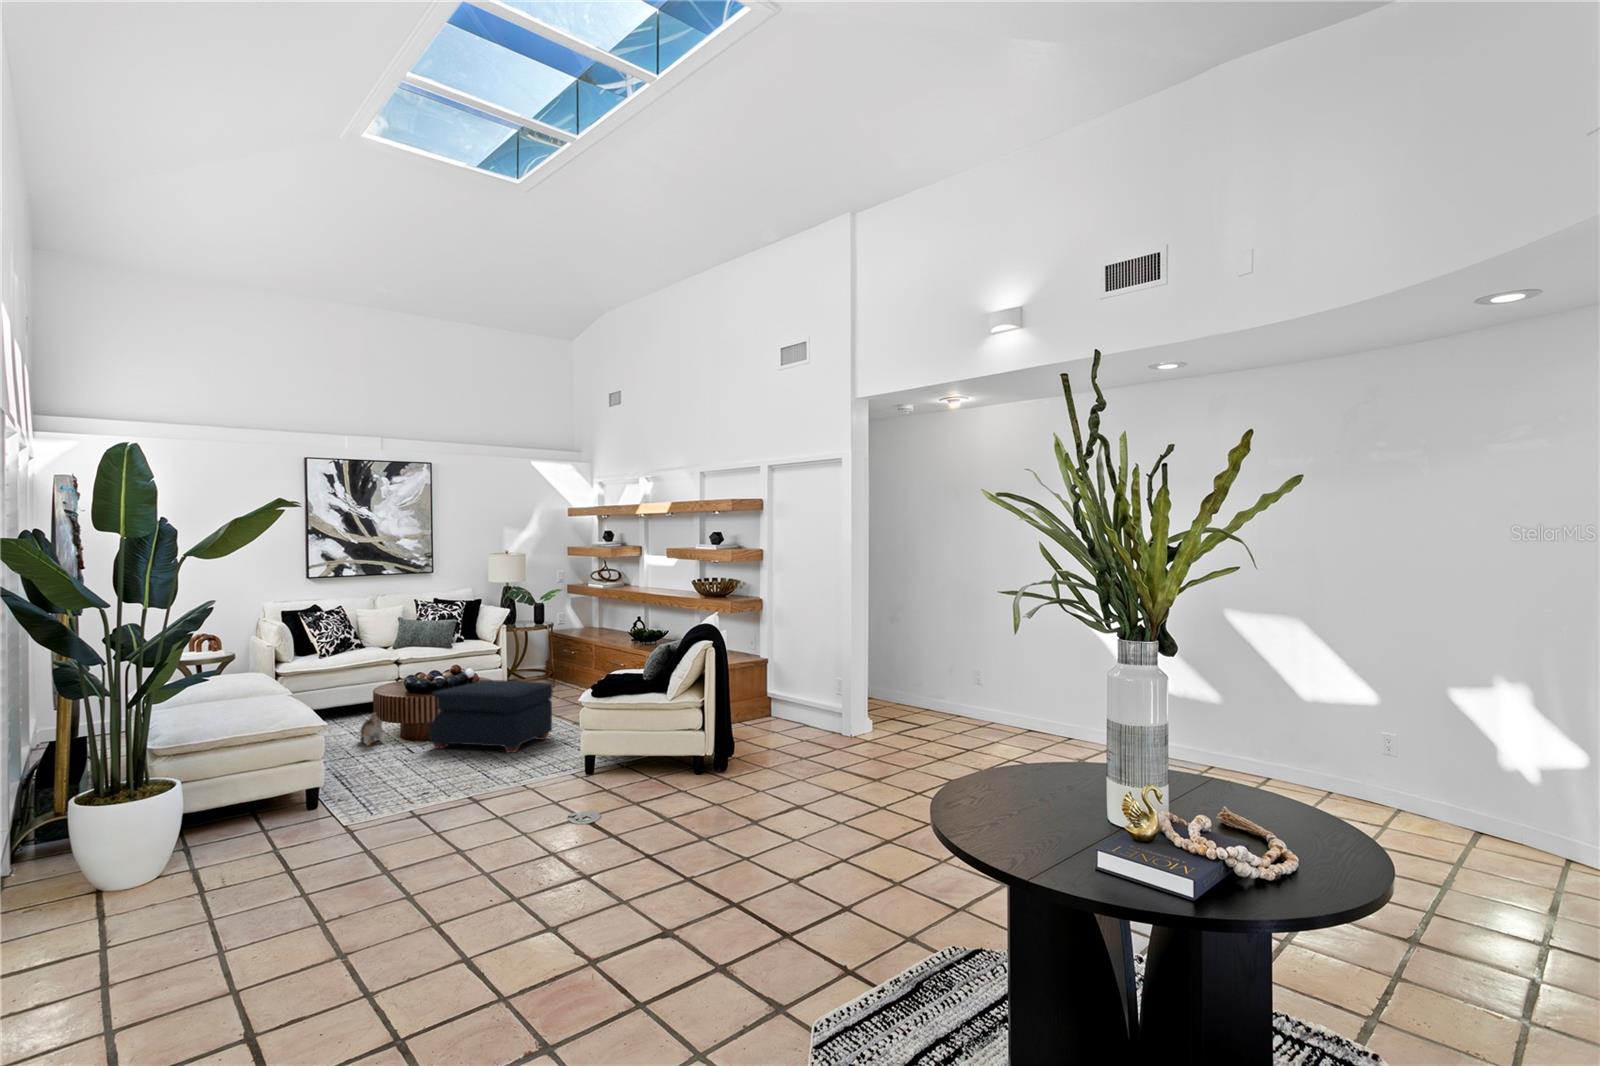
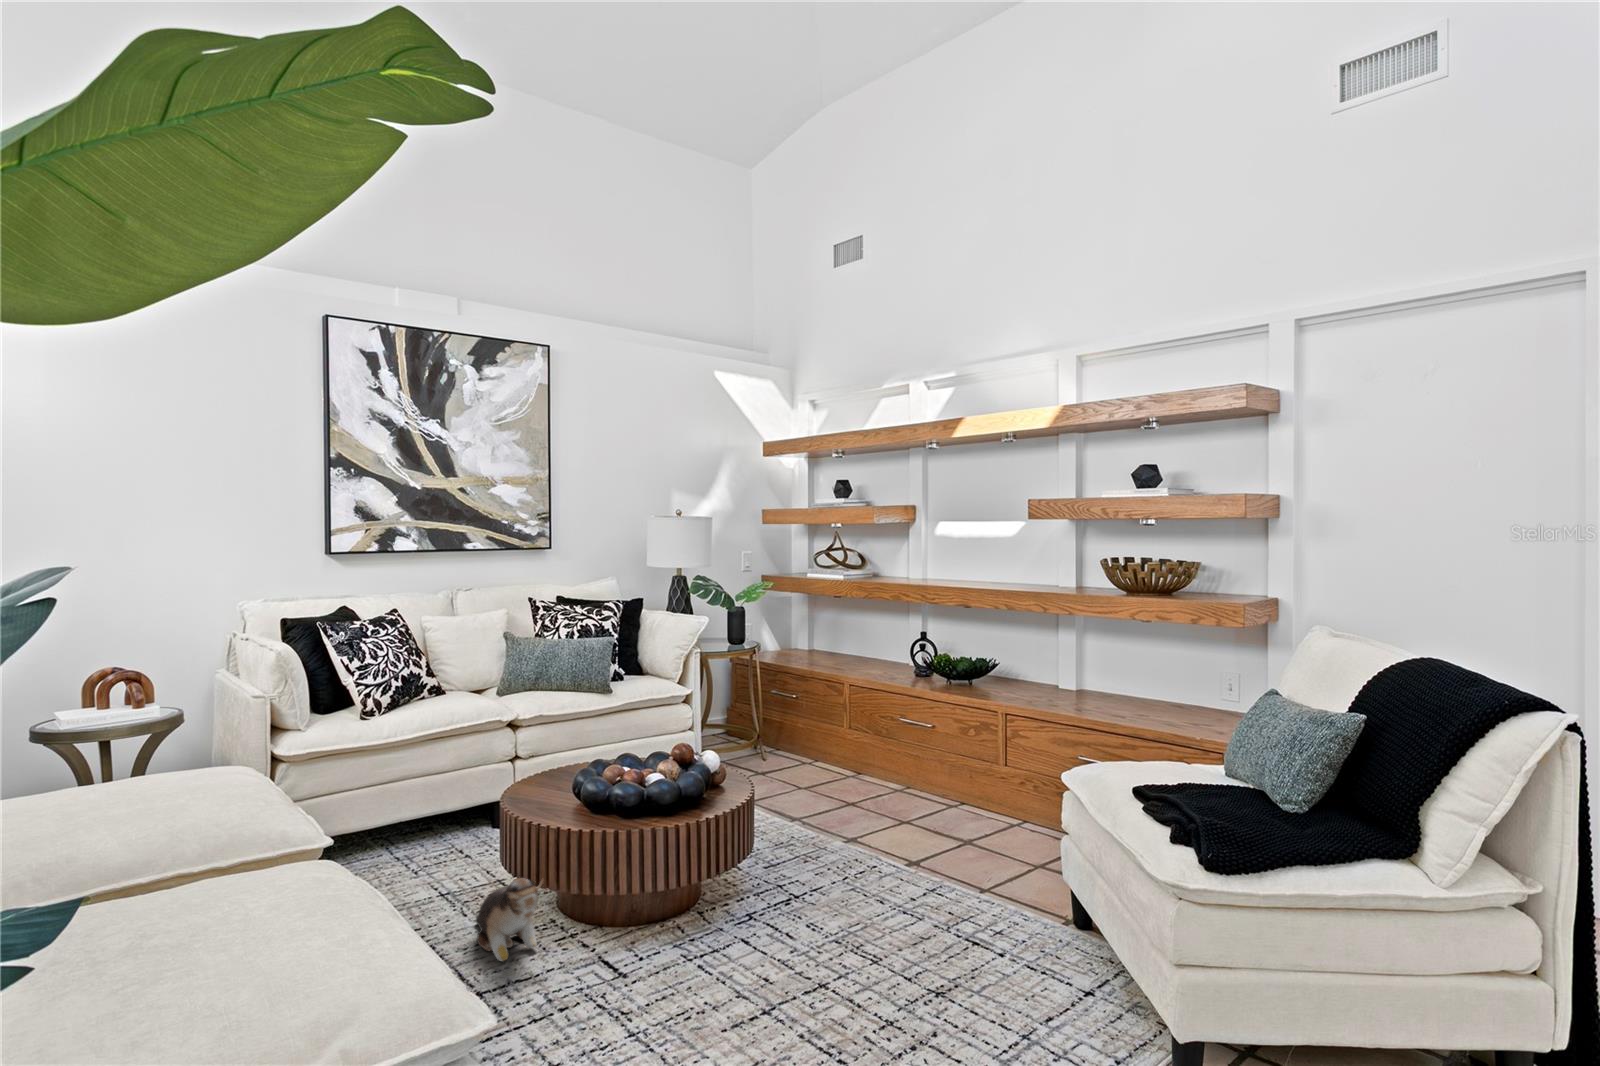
ottoman: present [429,680,553,753] -> none [661,789,940,1011]

